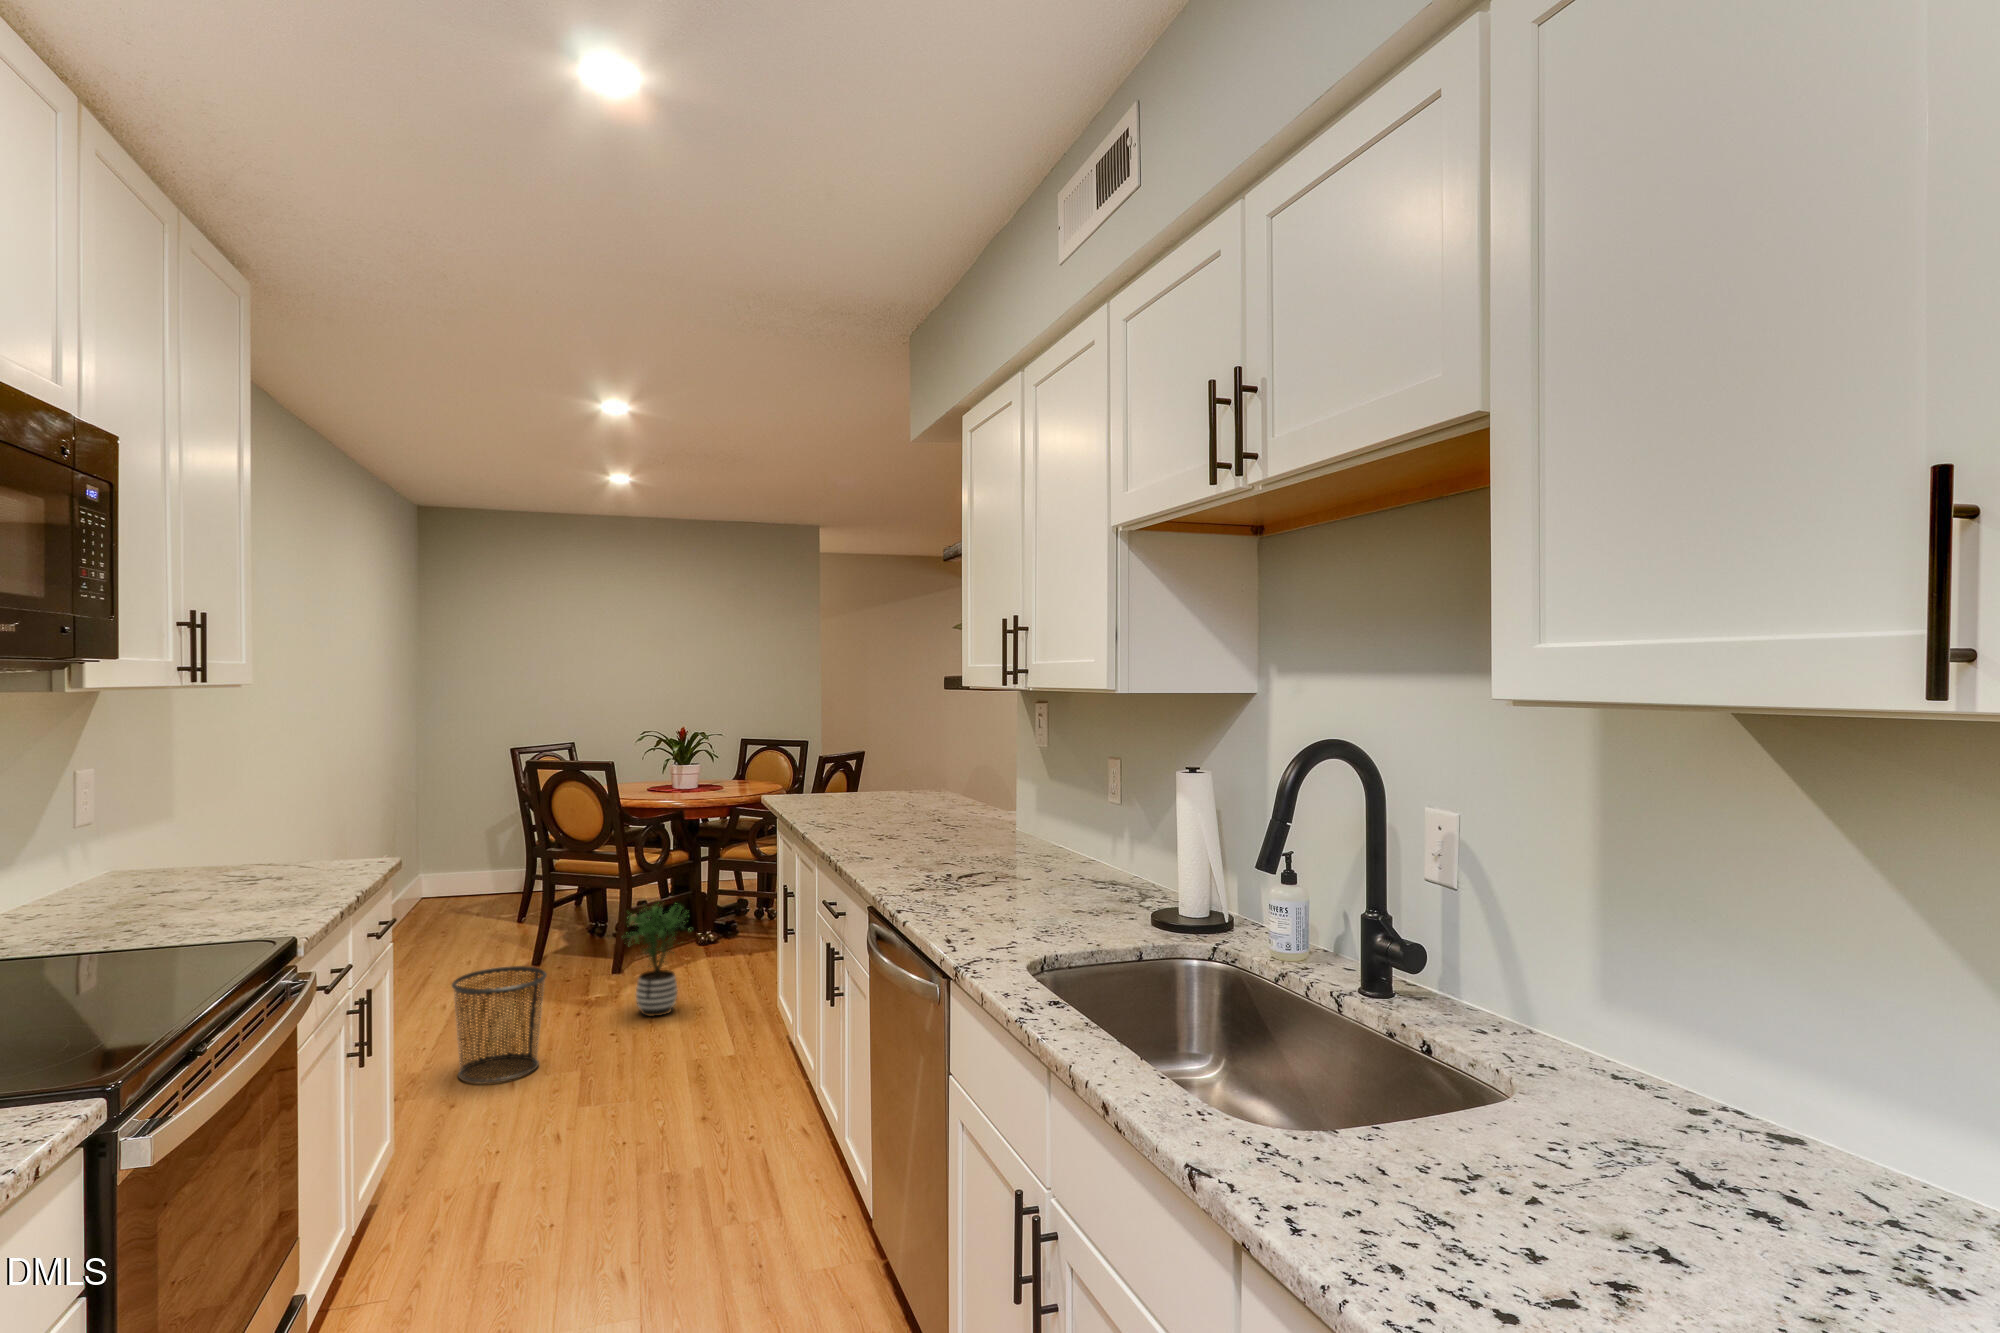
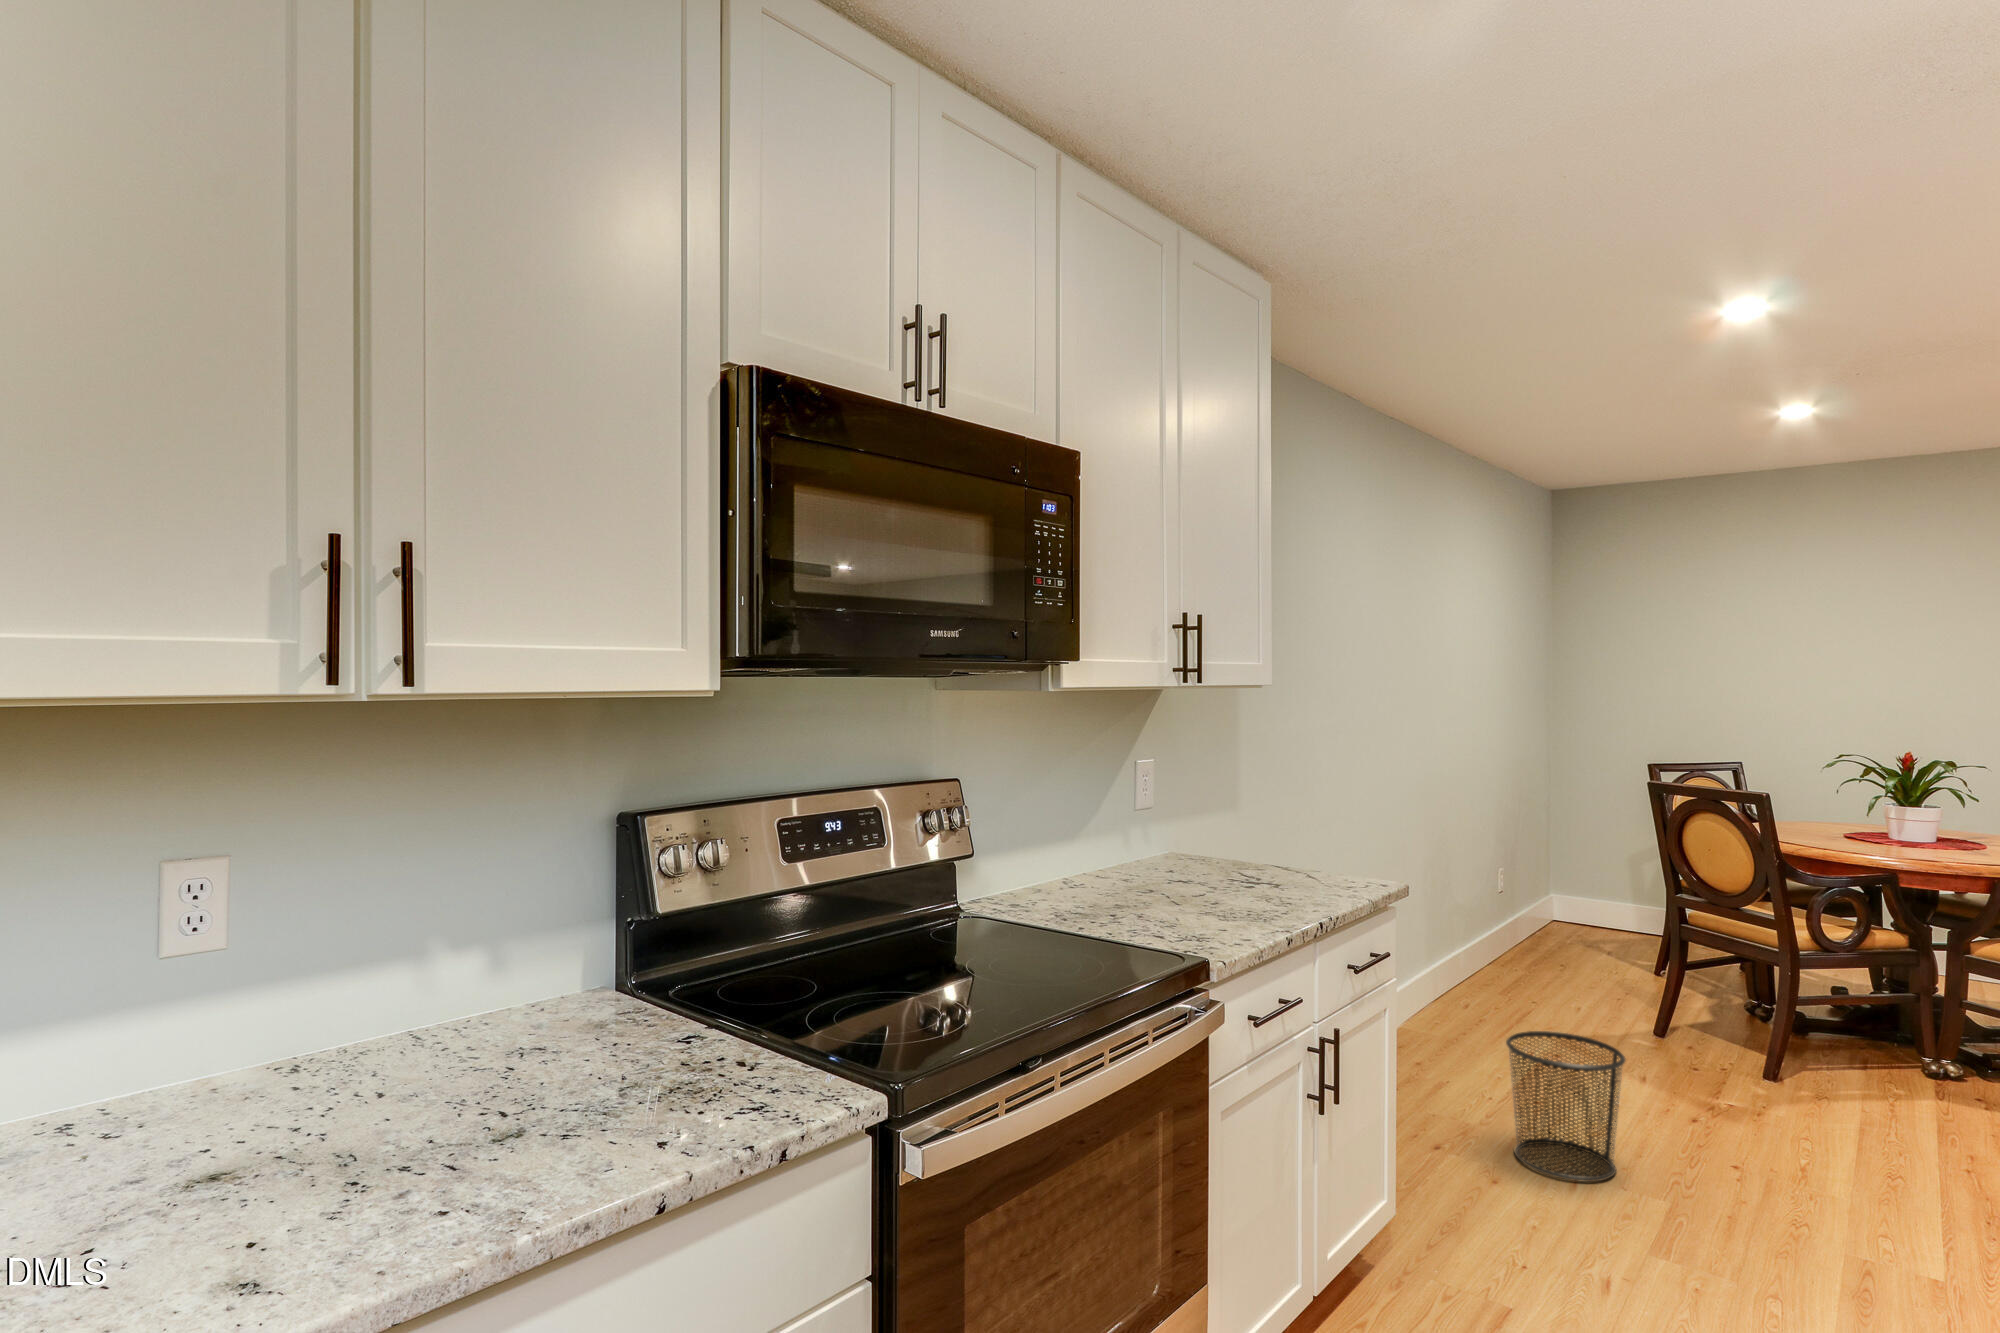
potted plant: present [622,903,690,1016] -> none [1749,998,1878,1169]

